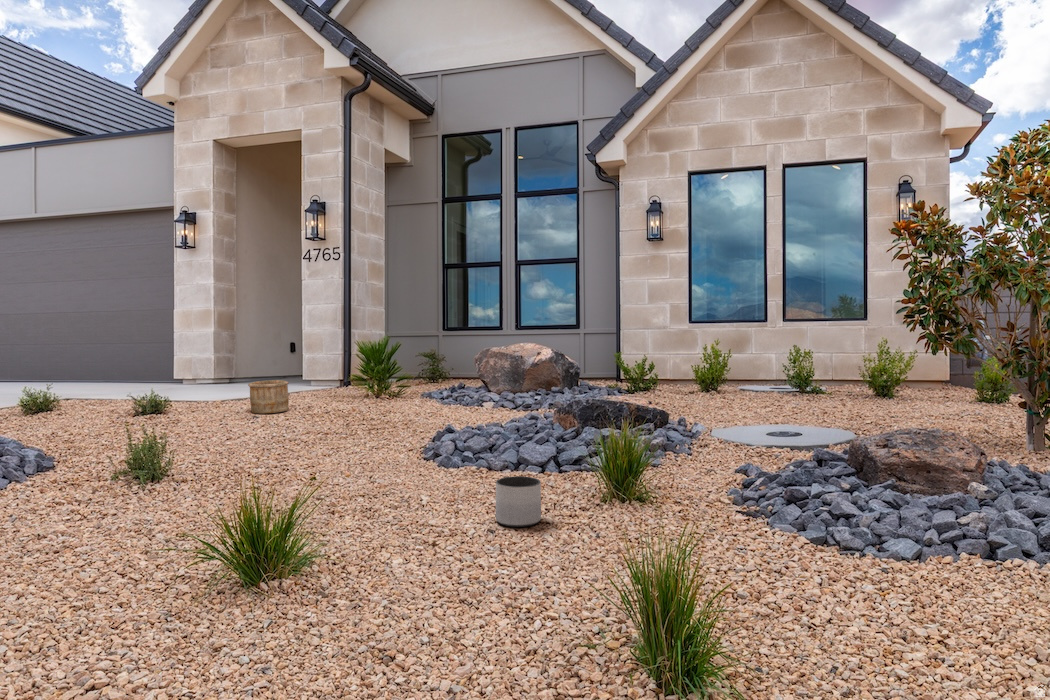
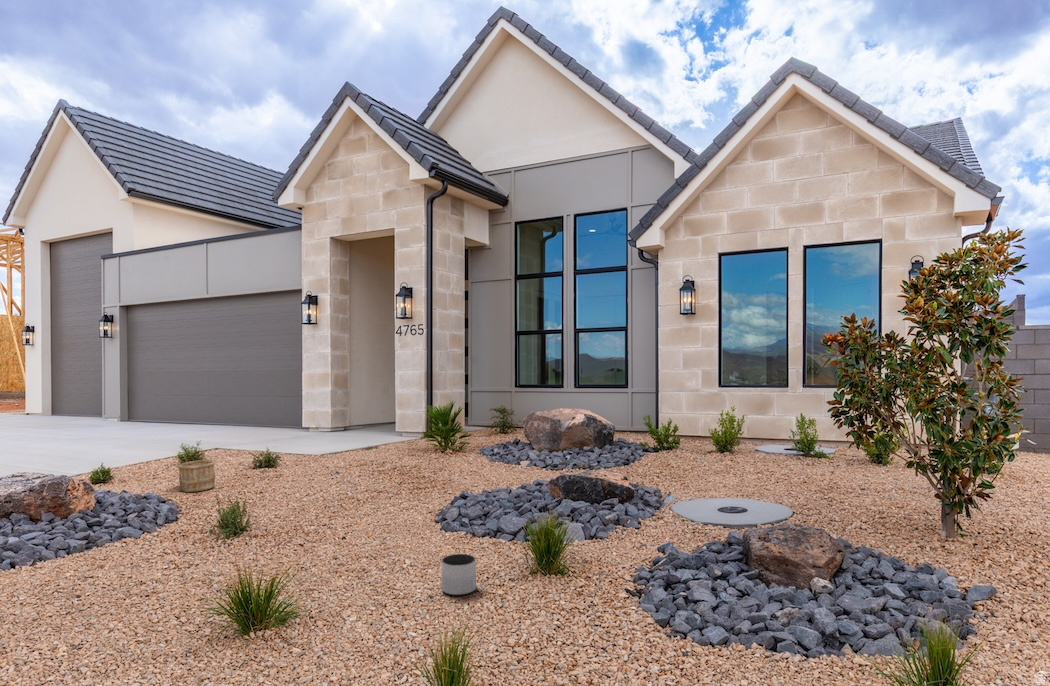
wooden bucket: present [248,380,289,414] -> present [178,460,215,492]

